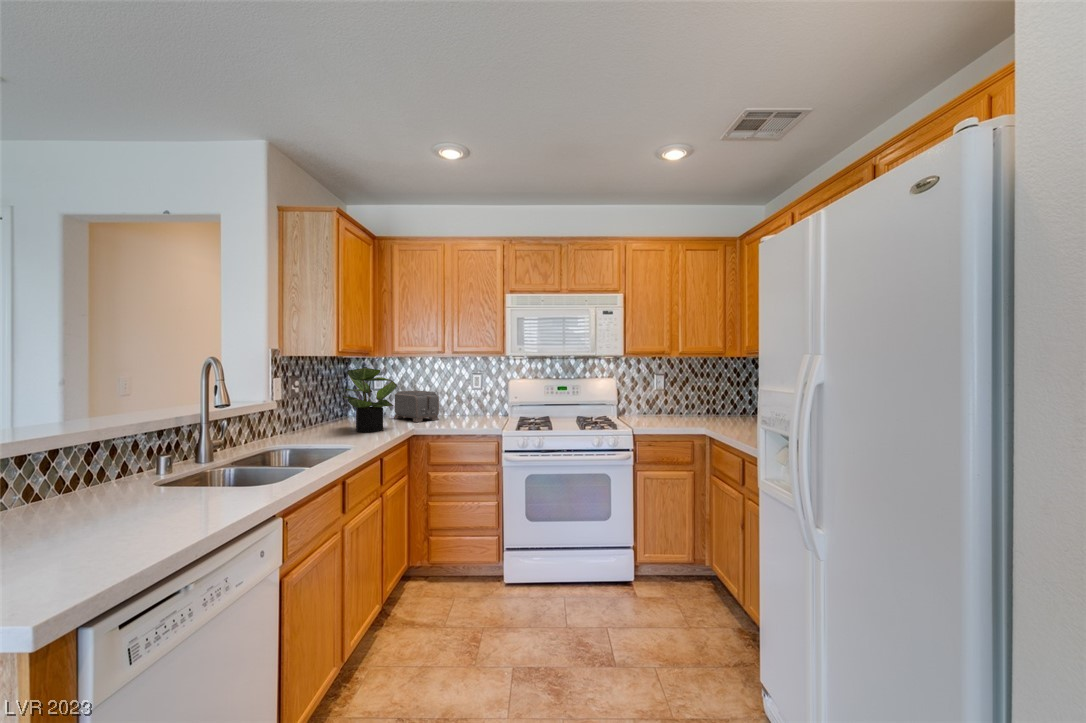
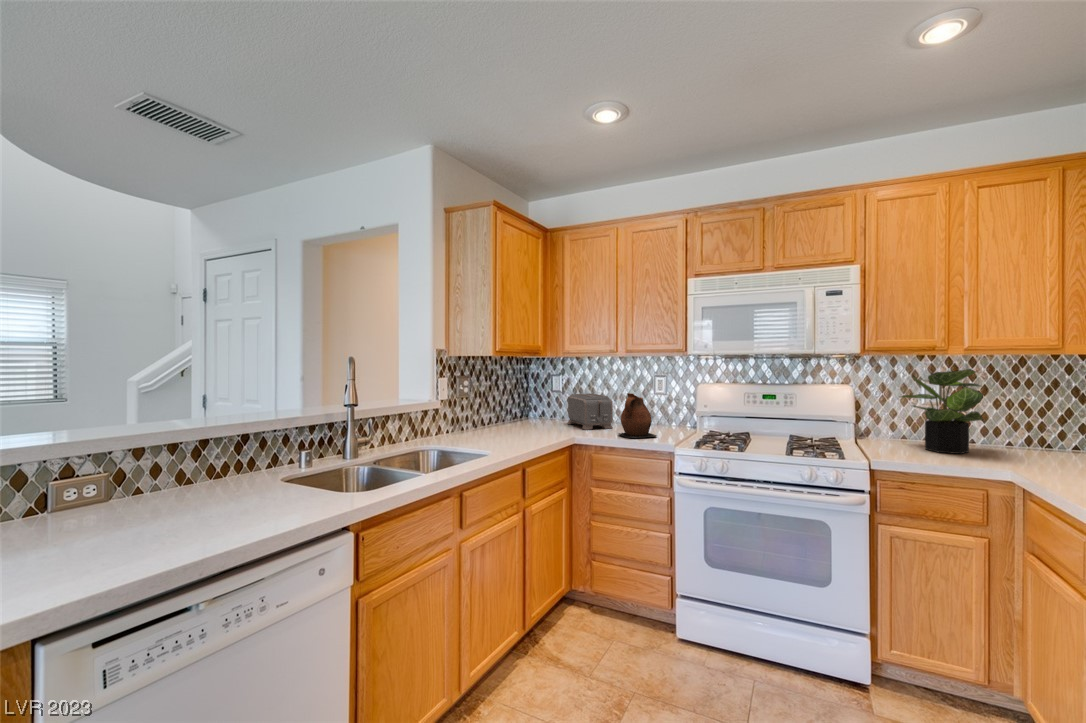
potted plant: present [343,367,397,432] -> present [901,369,984,454]
ceramic pitcher: none [449,388,484,426] -> present [619,393,657,438]

